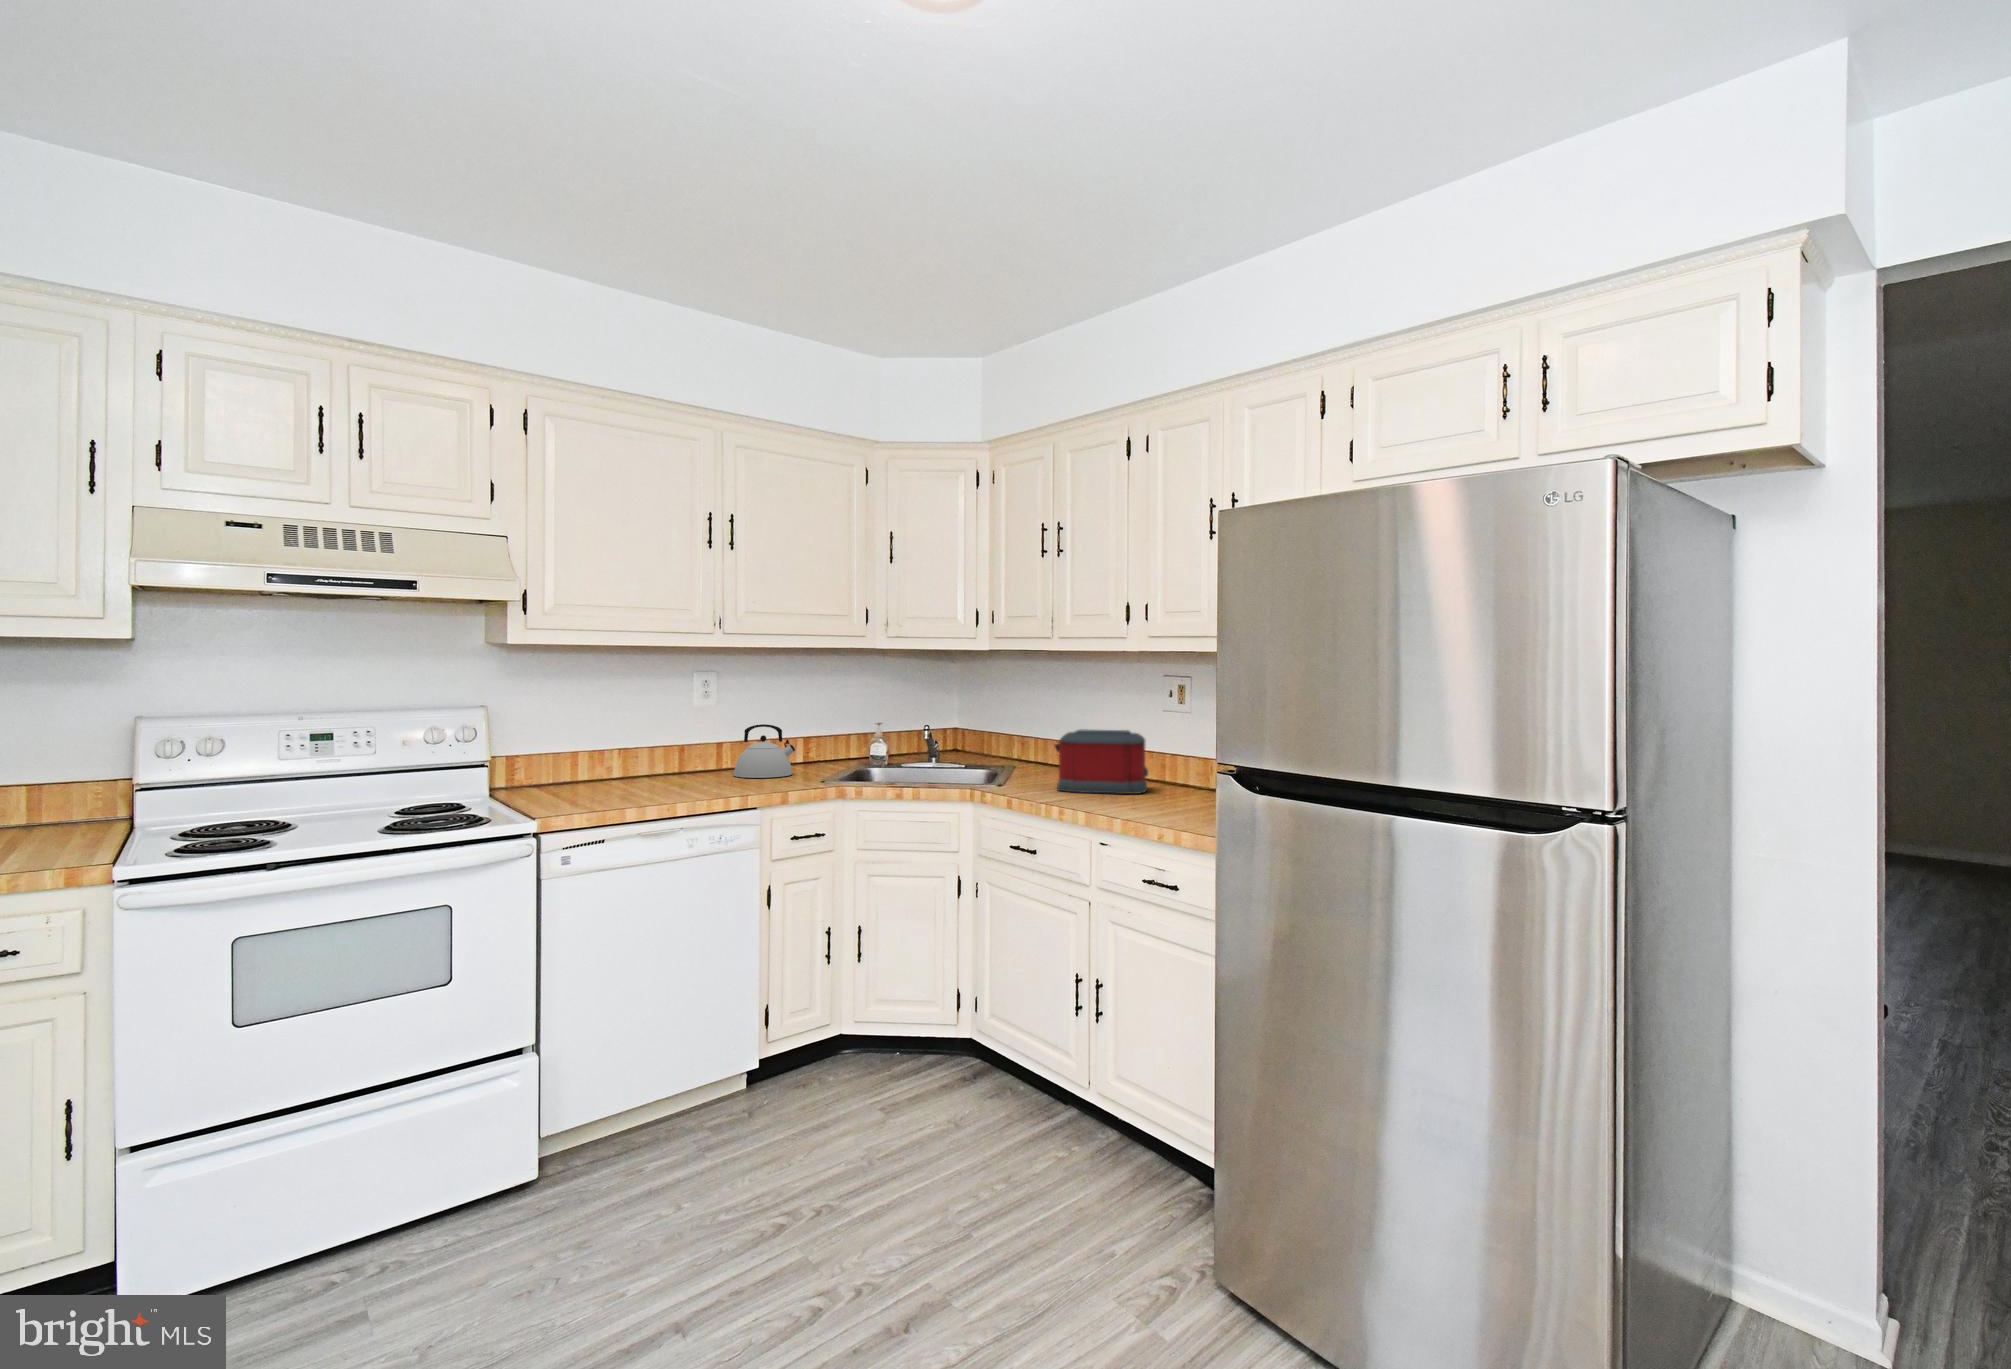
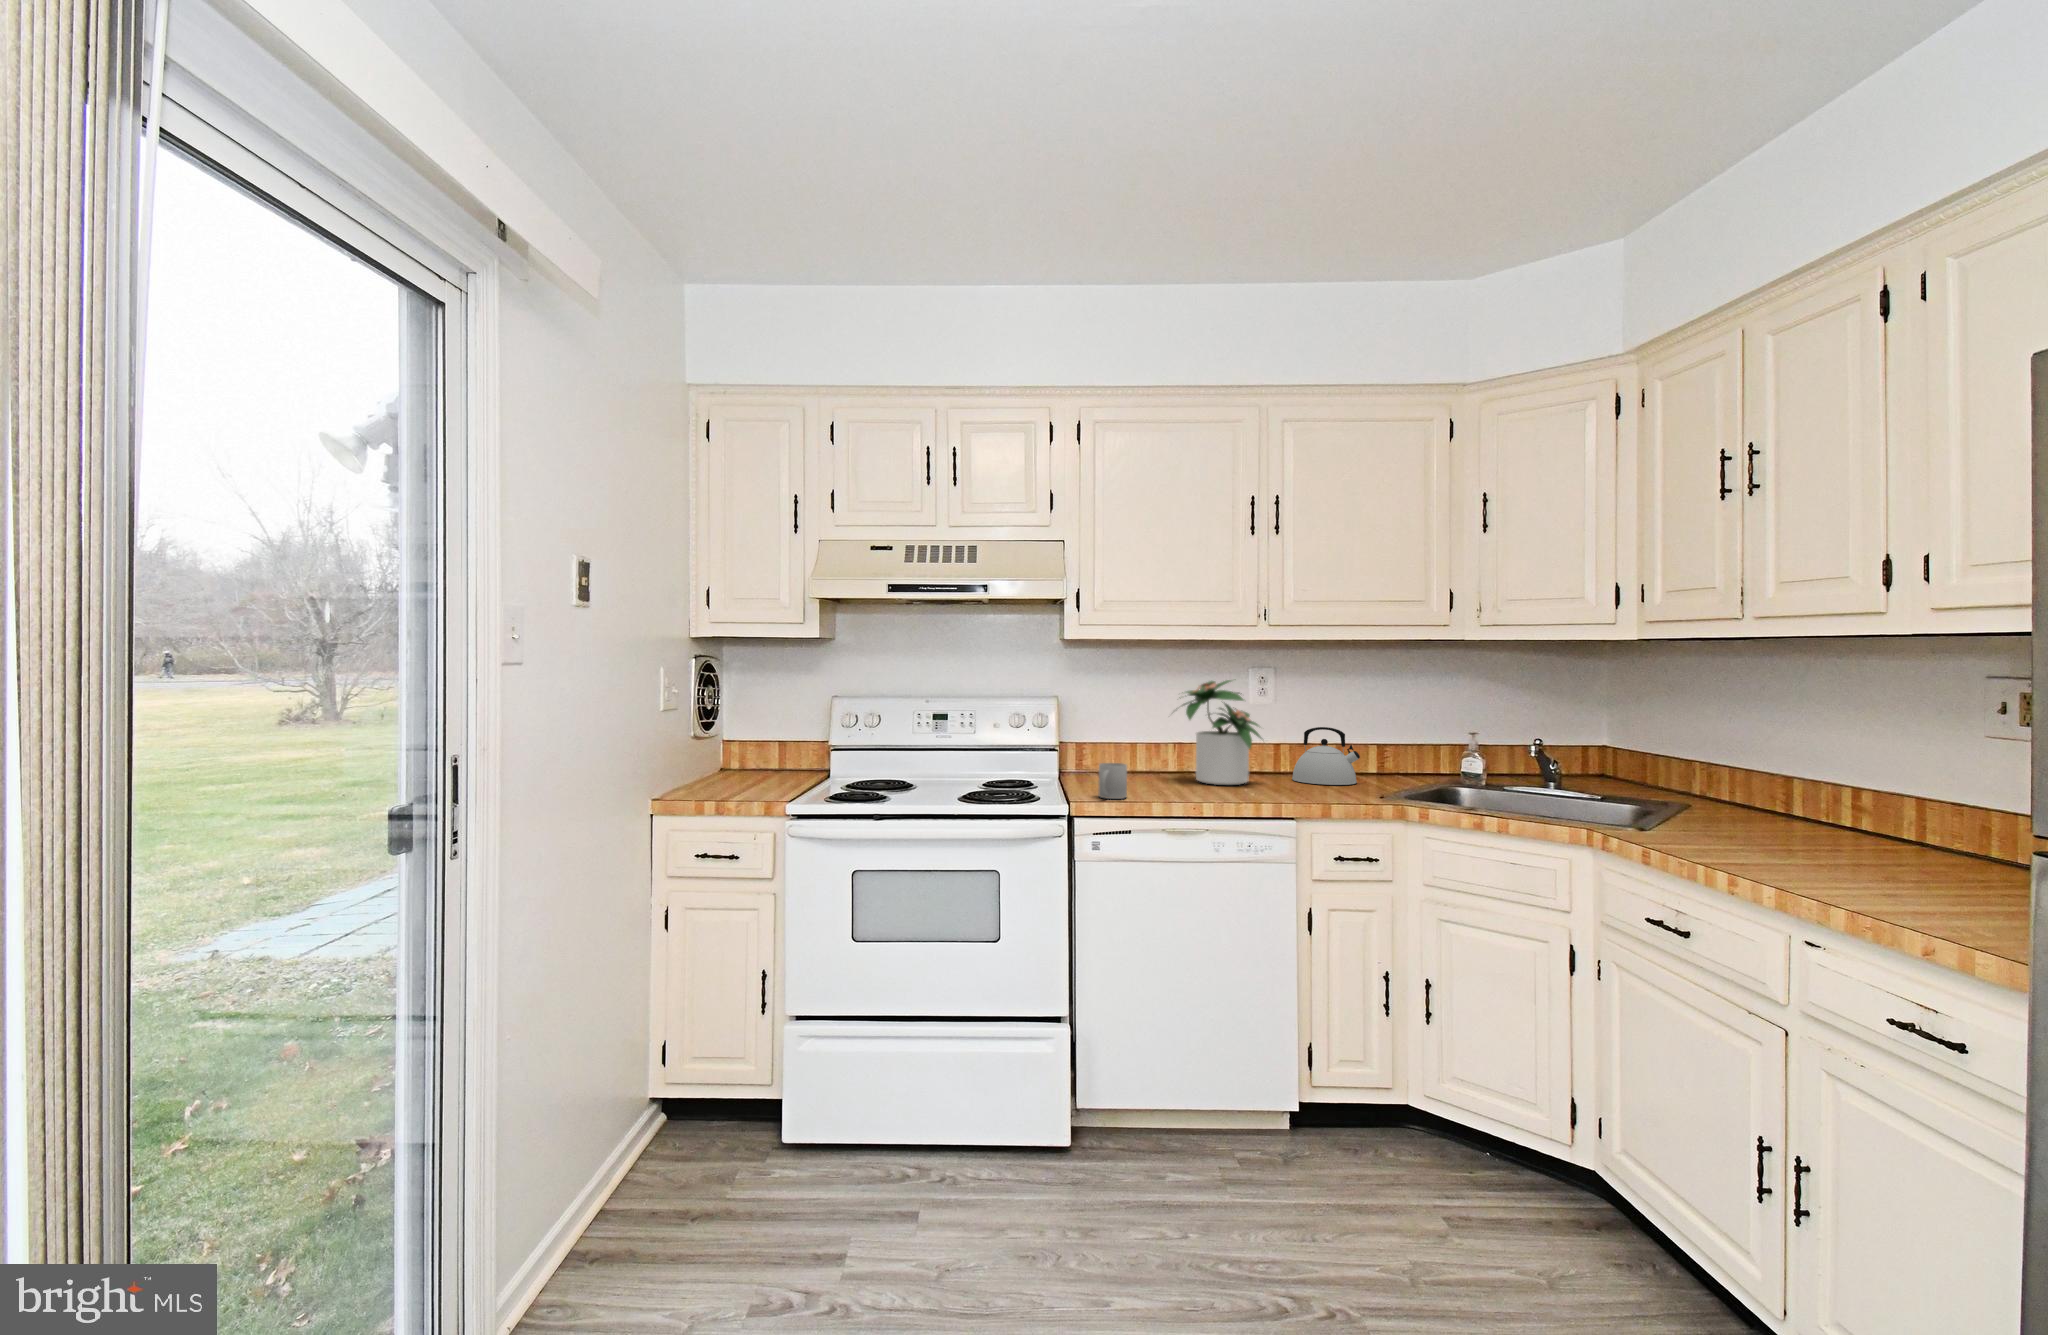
potted plant: none [613,682,715,787] -> present [1182,680,1262,785]
toaster: present [1055,729,1148,794] -> none [1742,757,1960,874]
mug: none [564,773,596,811] -> present [1098,763,1127,799]

